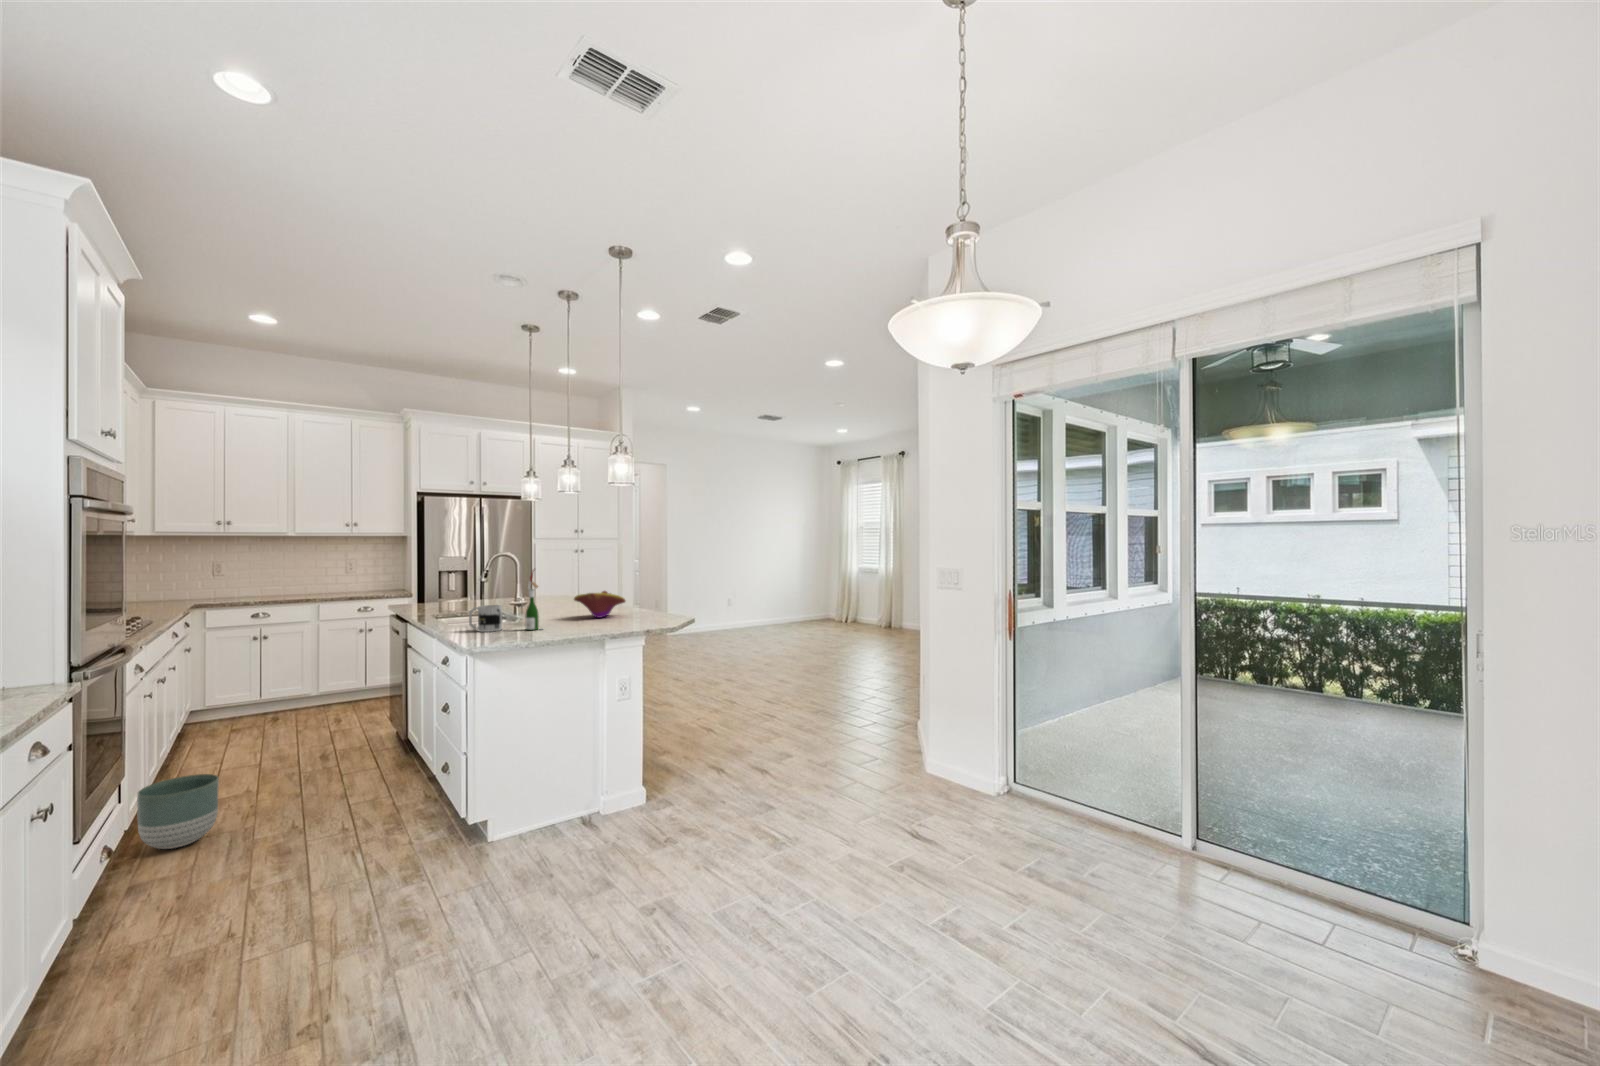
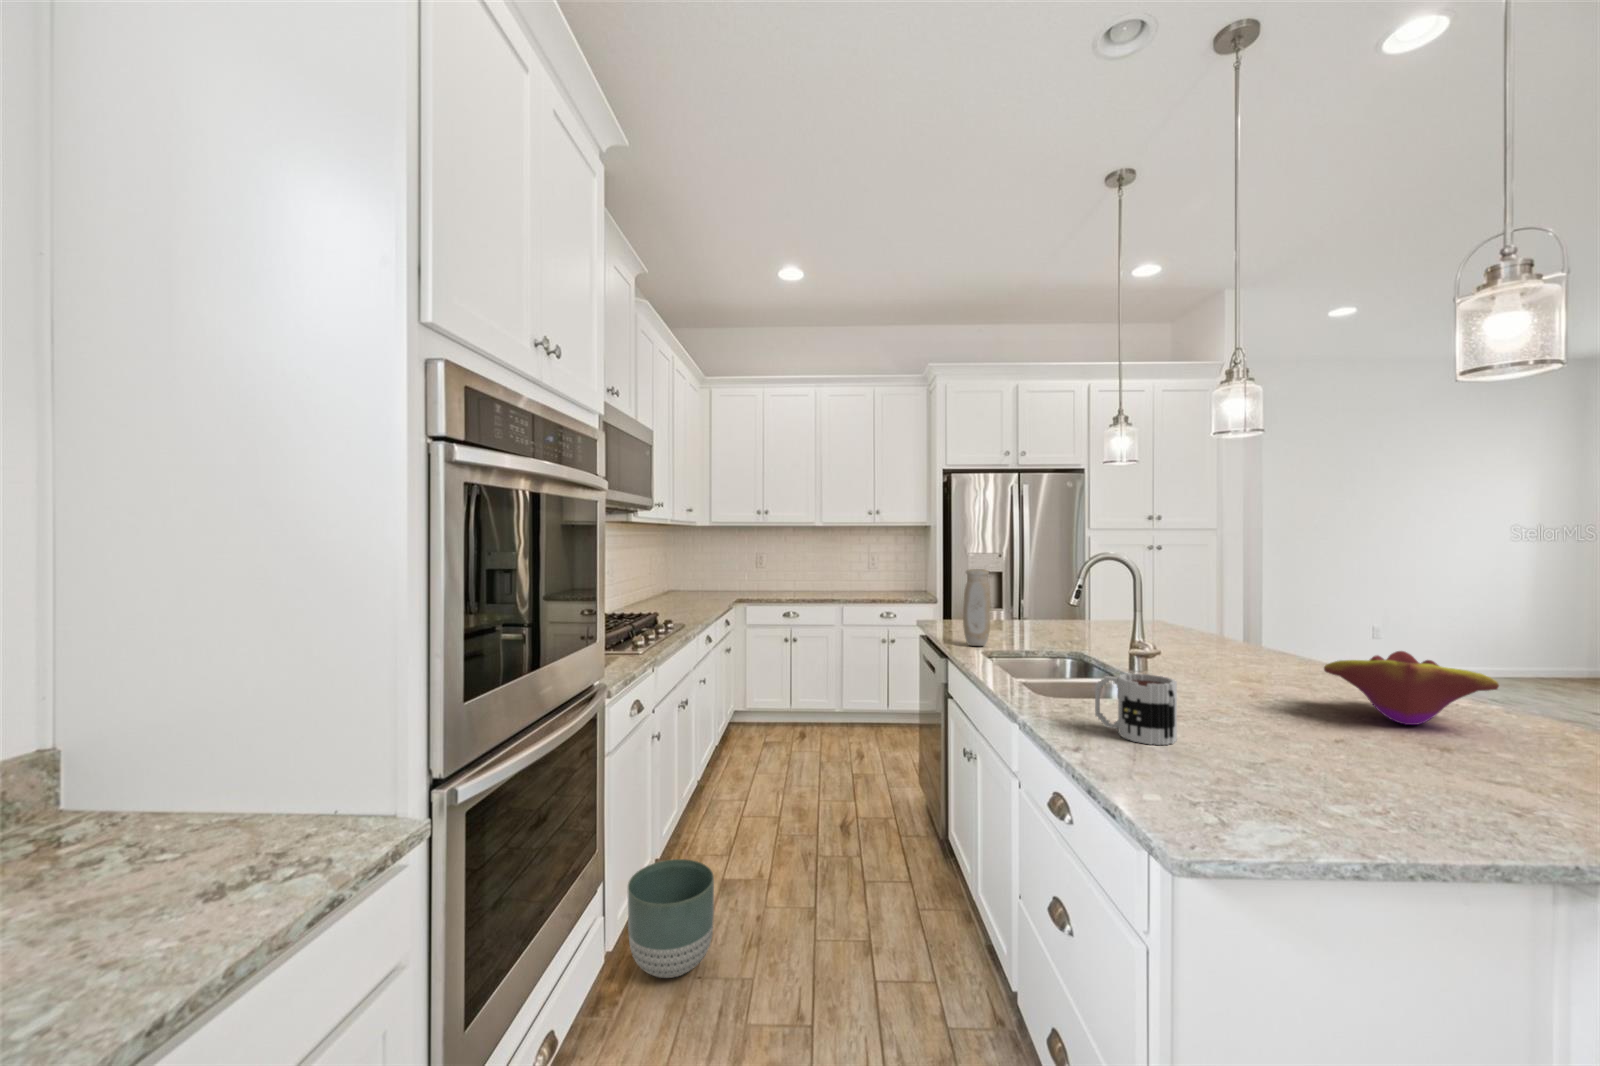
vase: none [419,566,438,614] -> present [963,569,990,646]
wine bottle: present [526,571,539,630] -> none [1252,597,1312,768]

